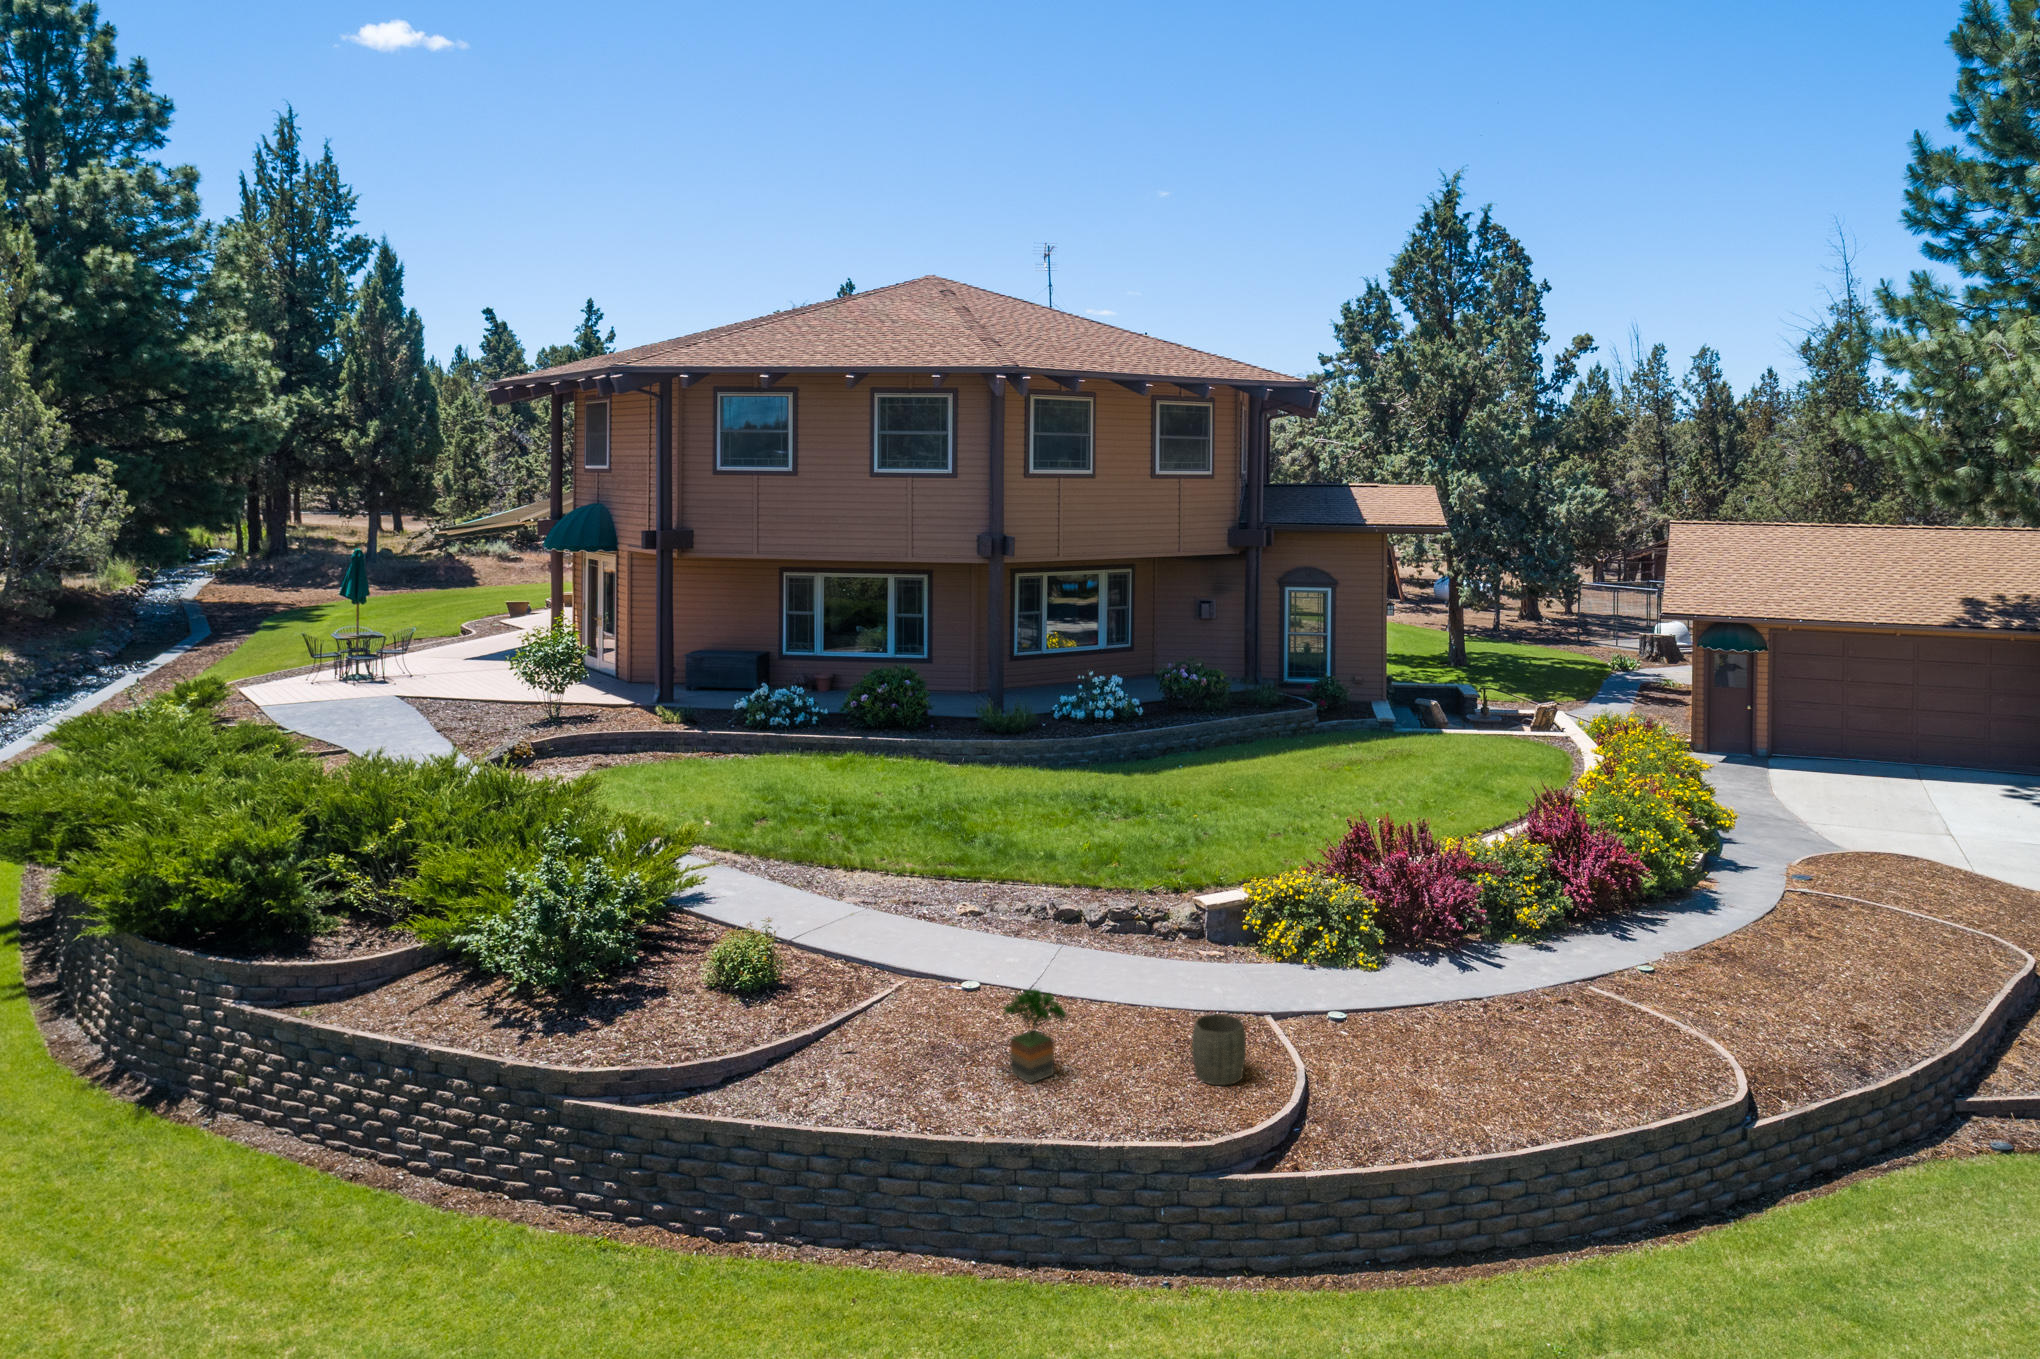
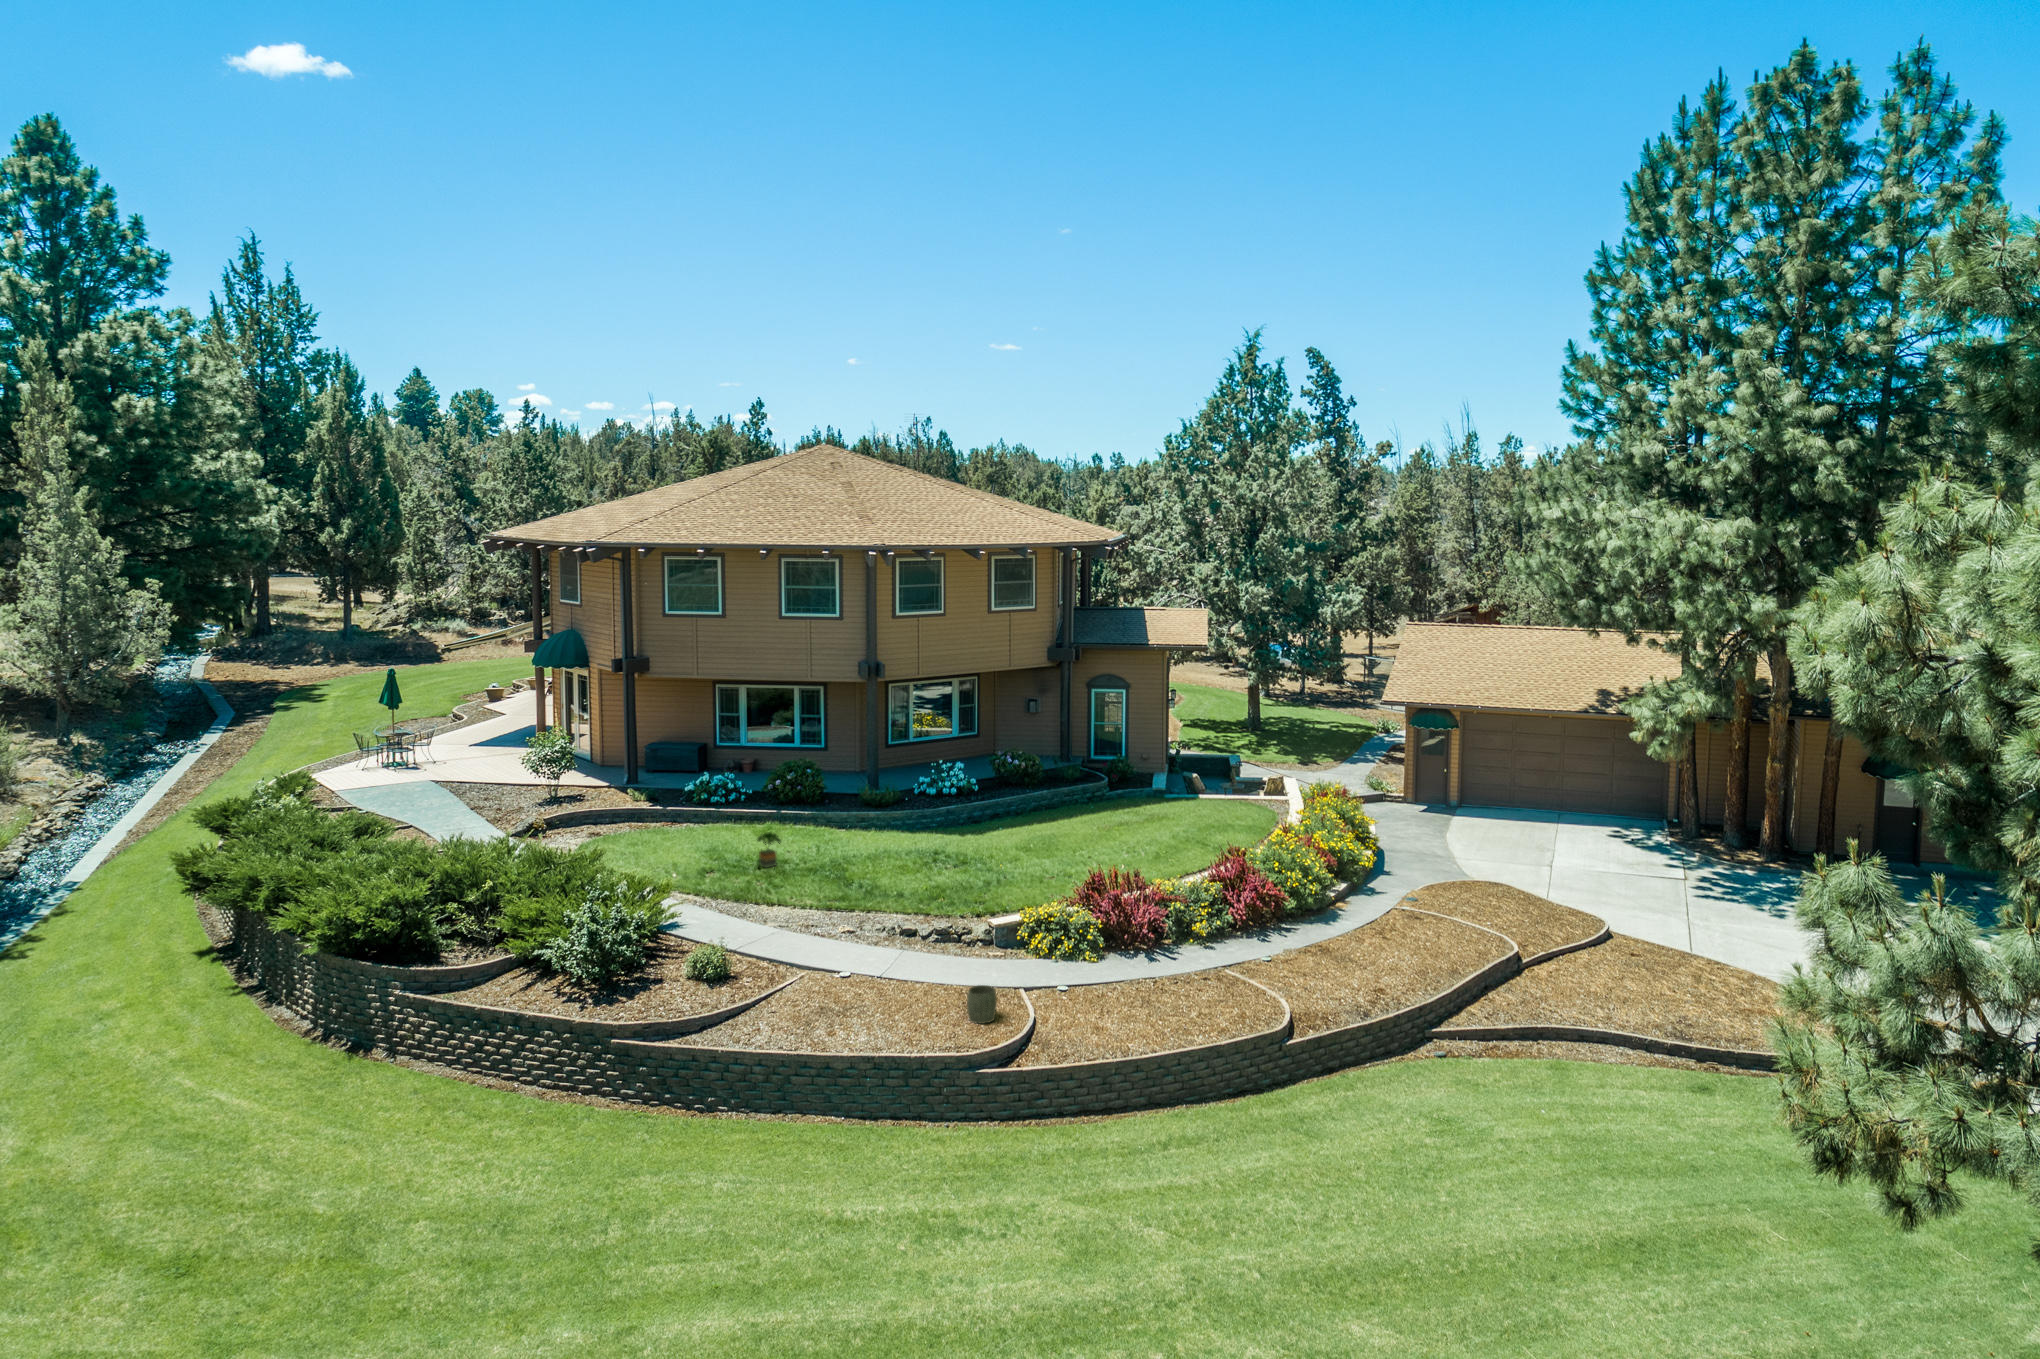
potted tree: present [1004,989,1066,1083] -> present [757,832,781,867]

